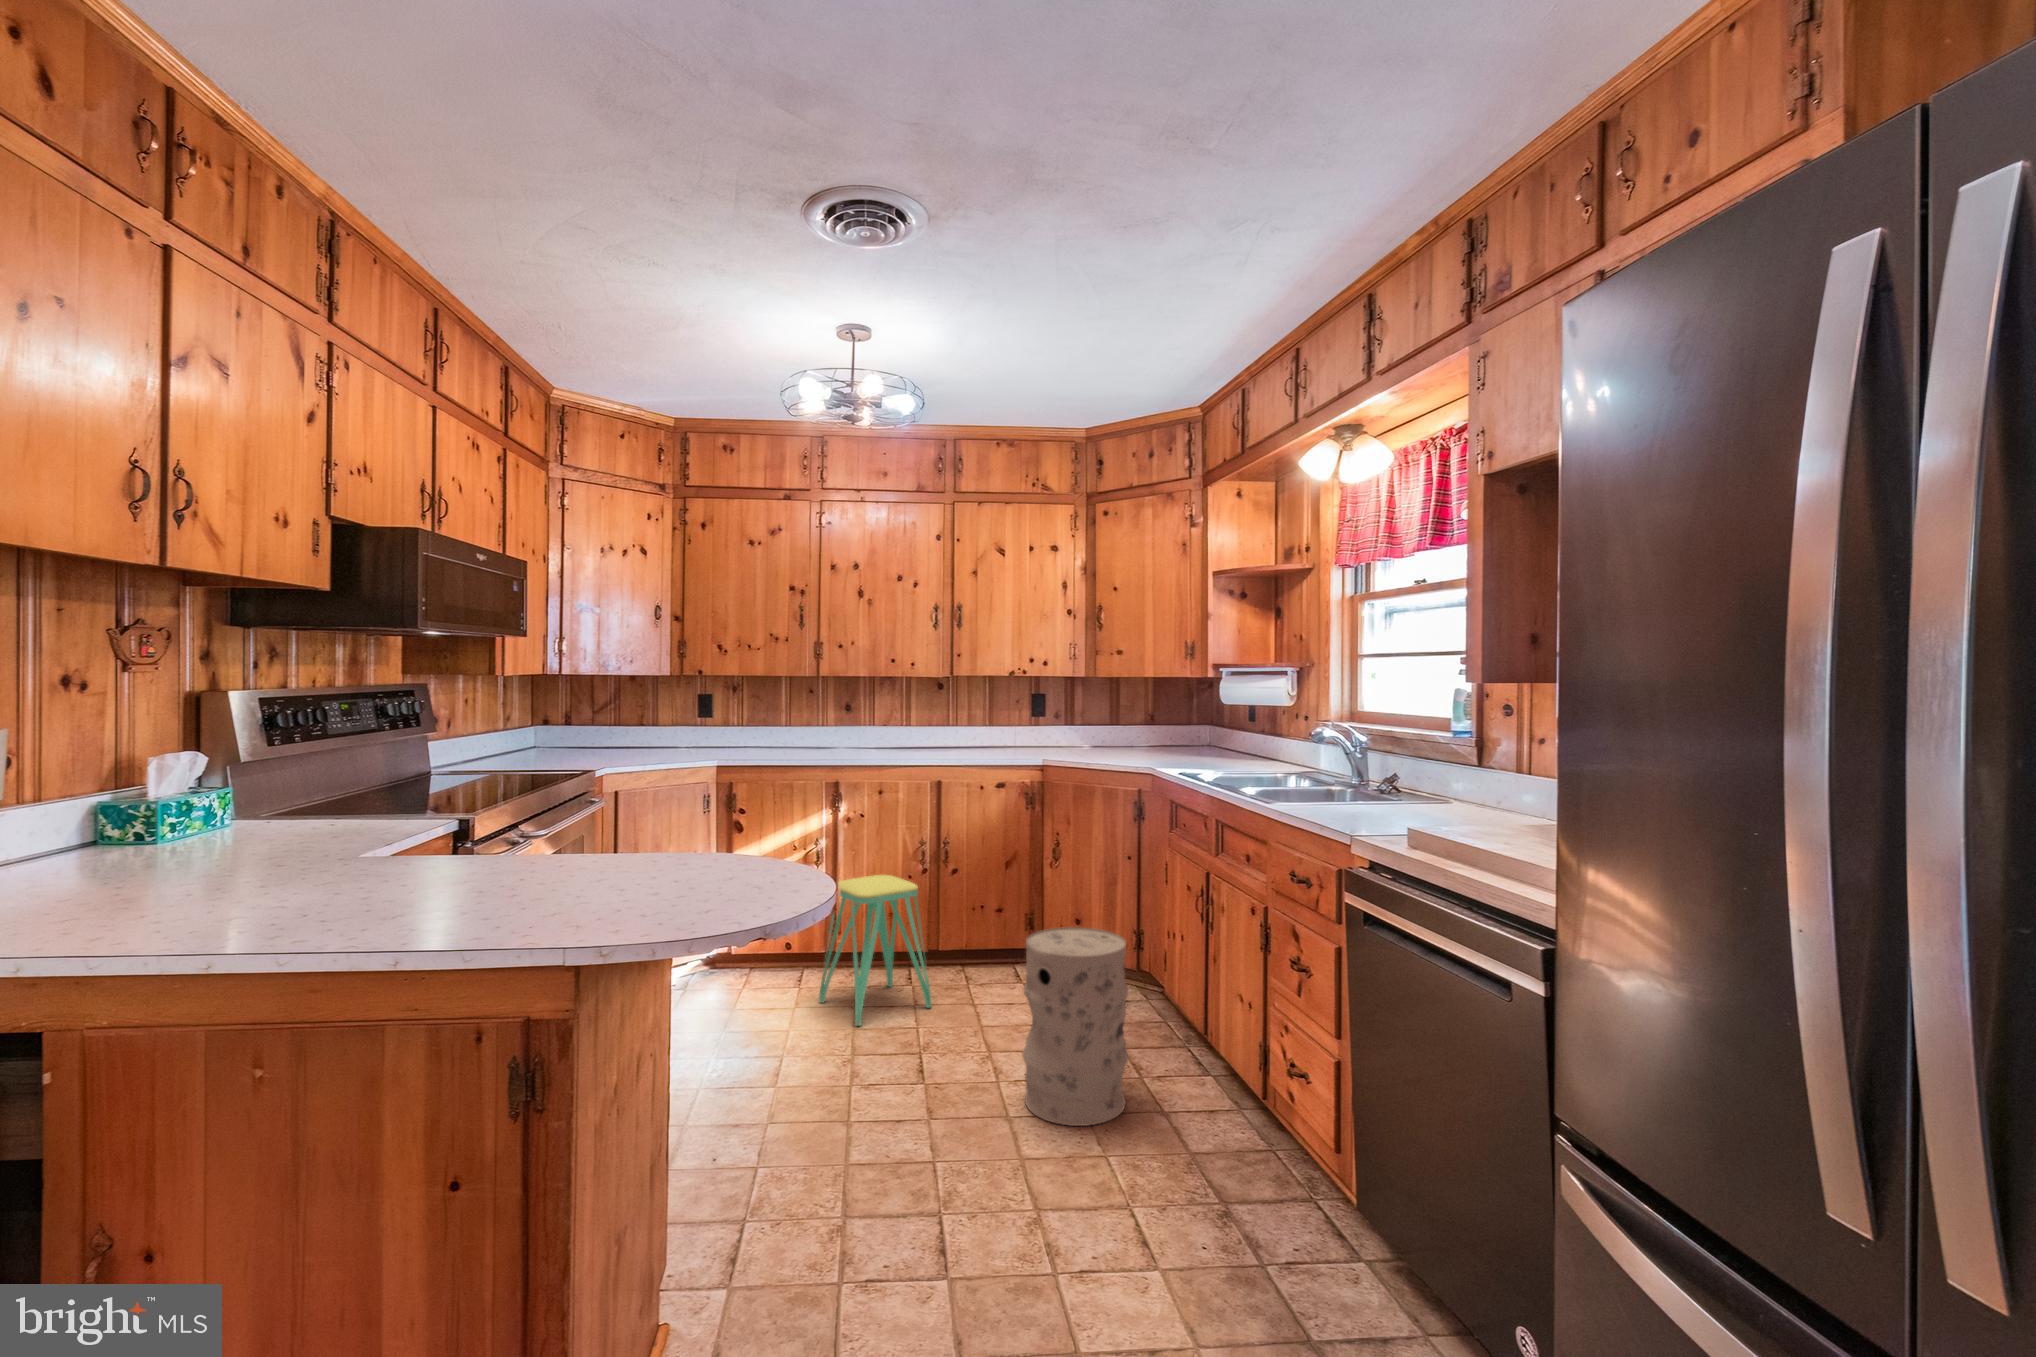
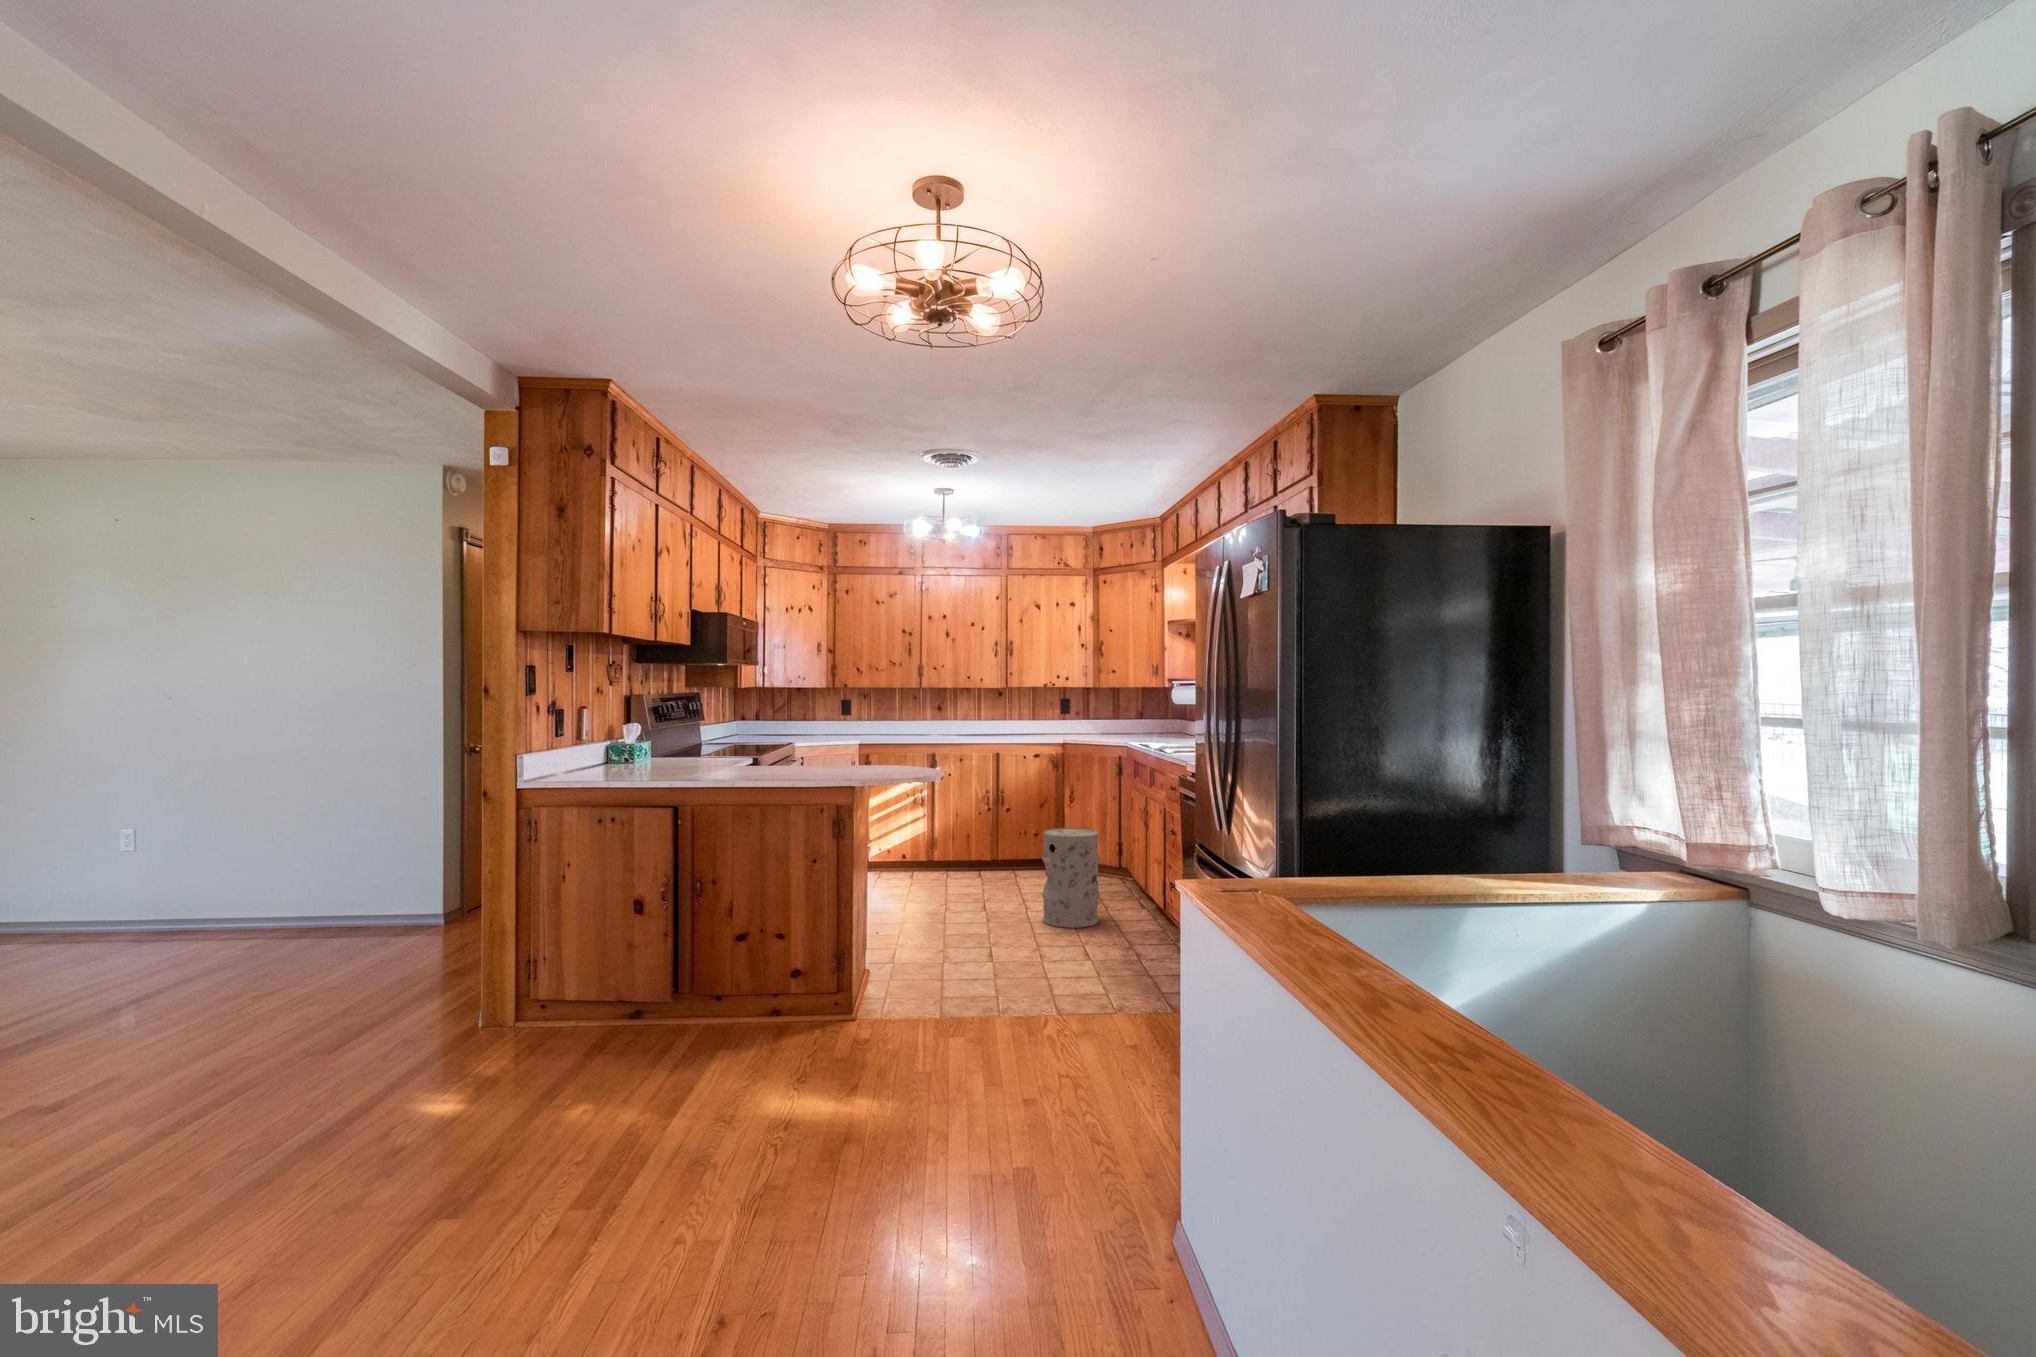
stool: present [819,875,932,1026] -> none [925,809,993,893]

